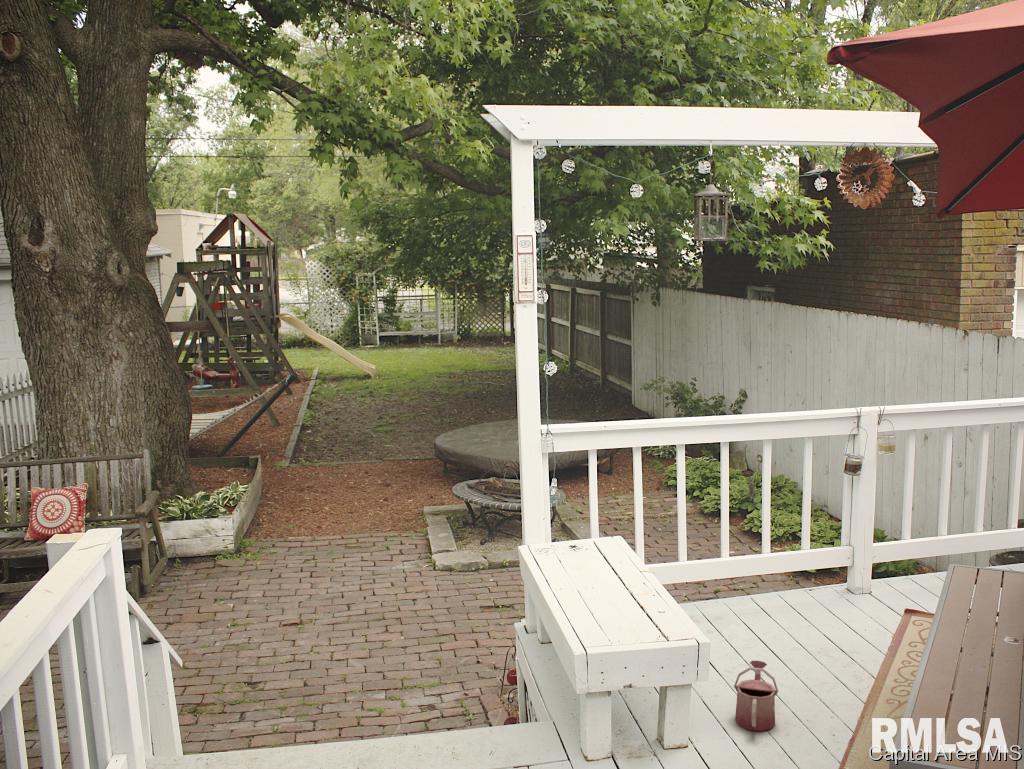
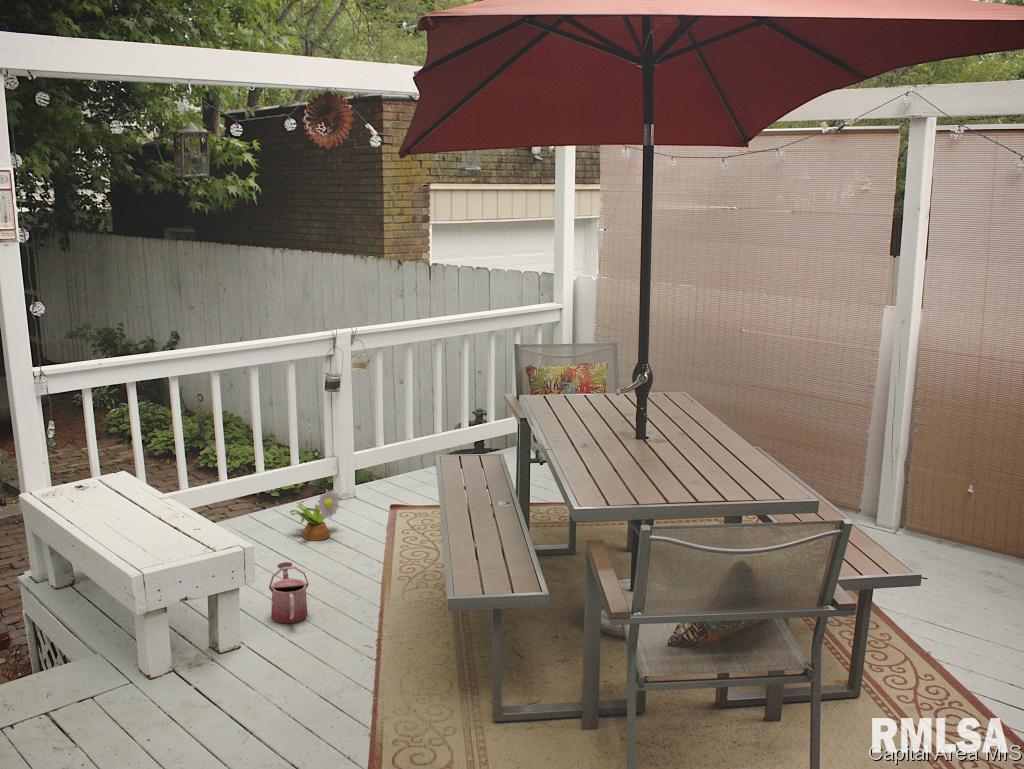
decorative plant: none [784,584,845,638] -> present [290,490,340,541]

